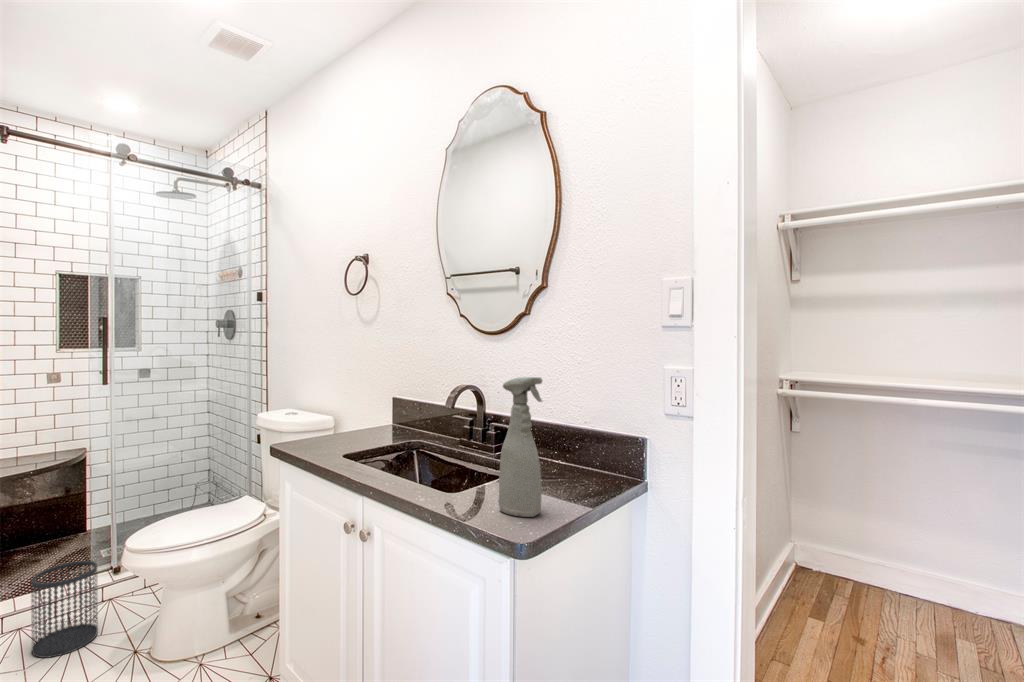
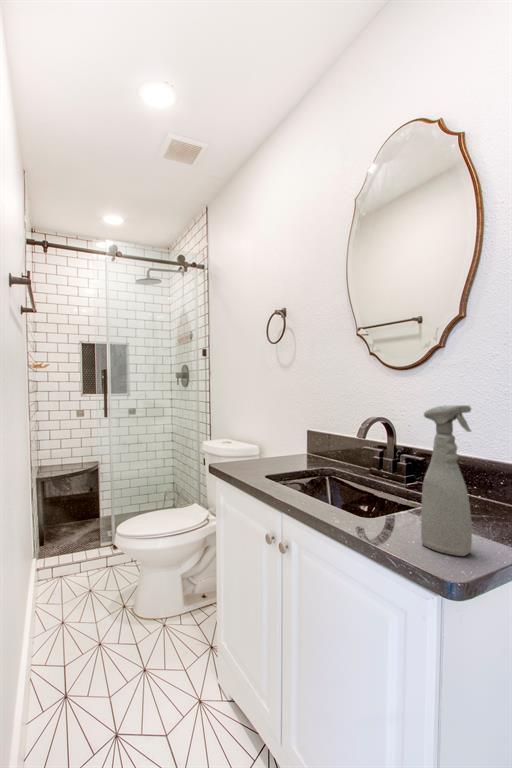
wastebasket: present [31,561,98,658] -> none [65,538,103,603]

